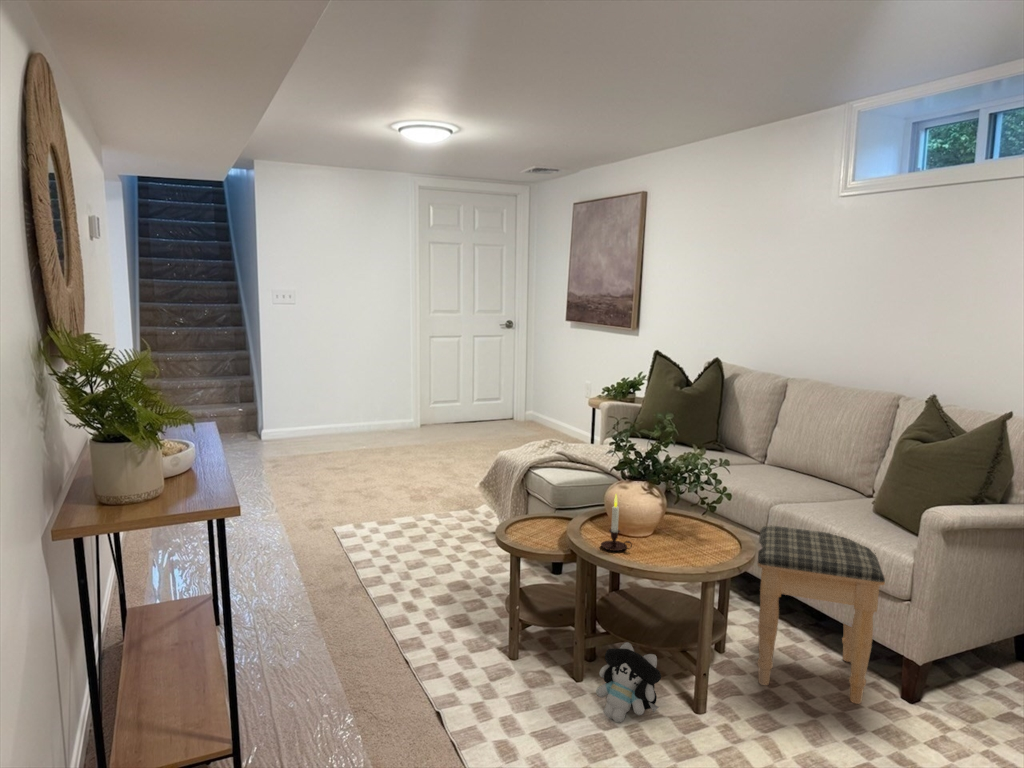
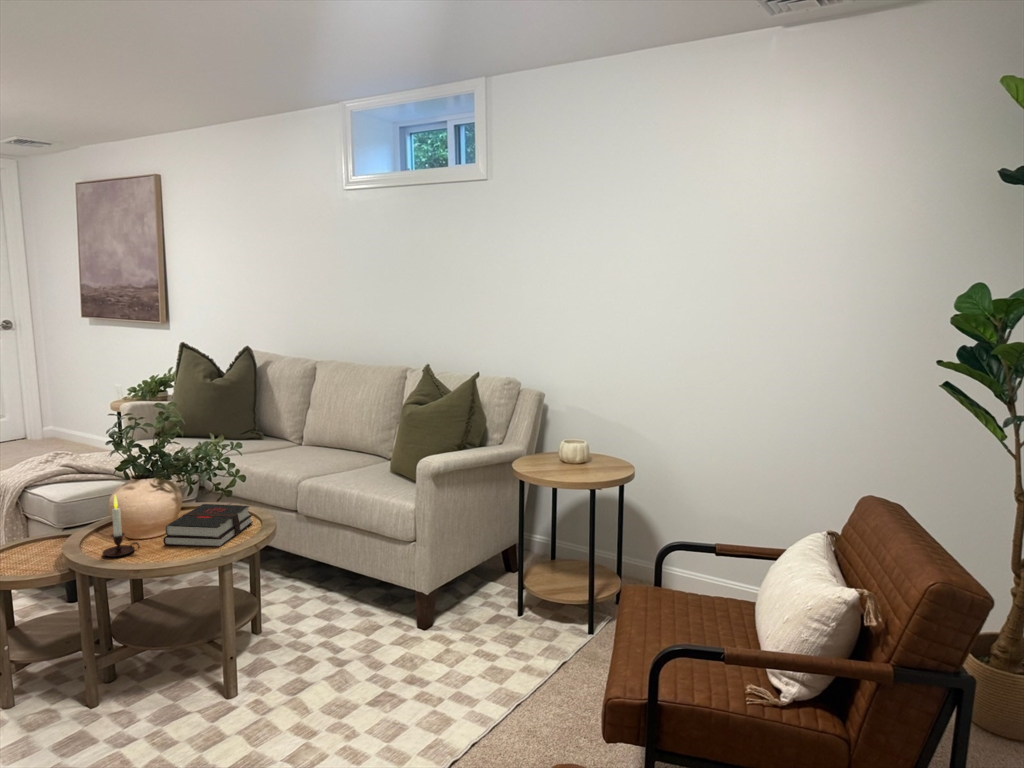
hardback book: none [651,515,731,562] -> present [163,504,252,547]
footstool: present [757,525,885,704] -> none [280,495,392,652]
plush toy: present [596,642,661,722] -> none [108,650,183,738]

